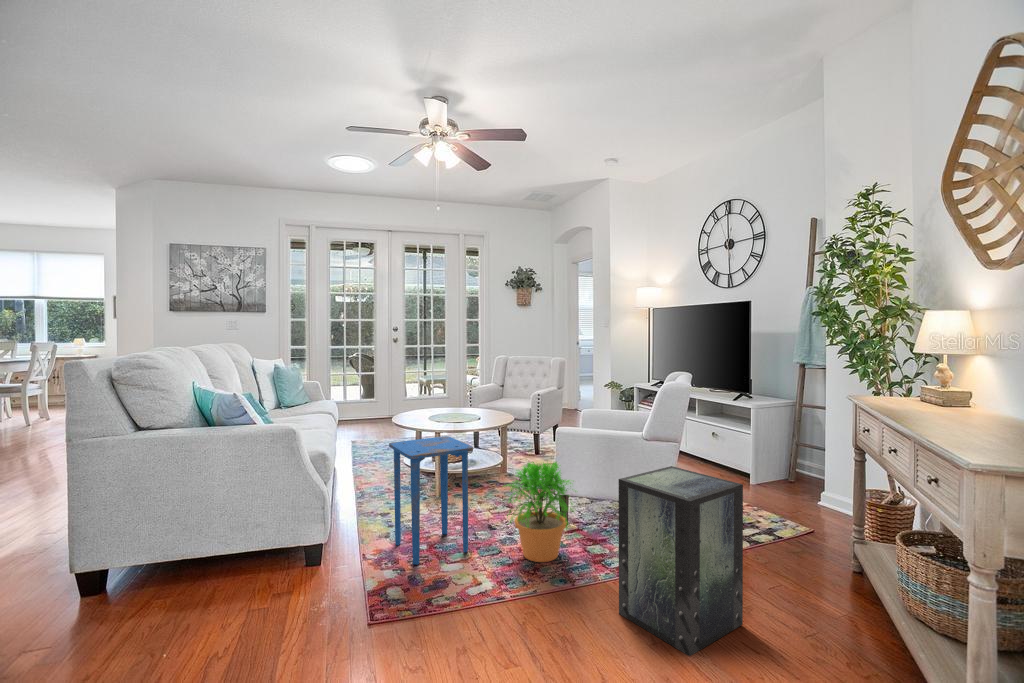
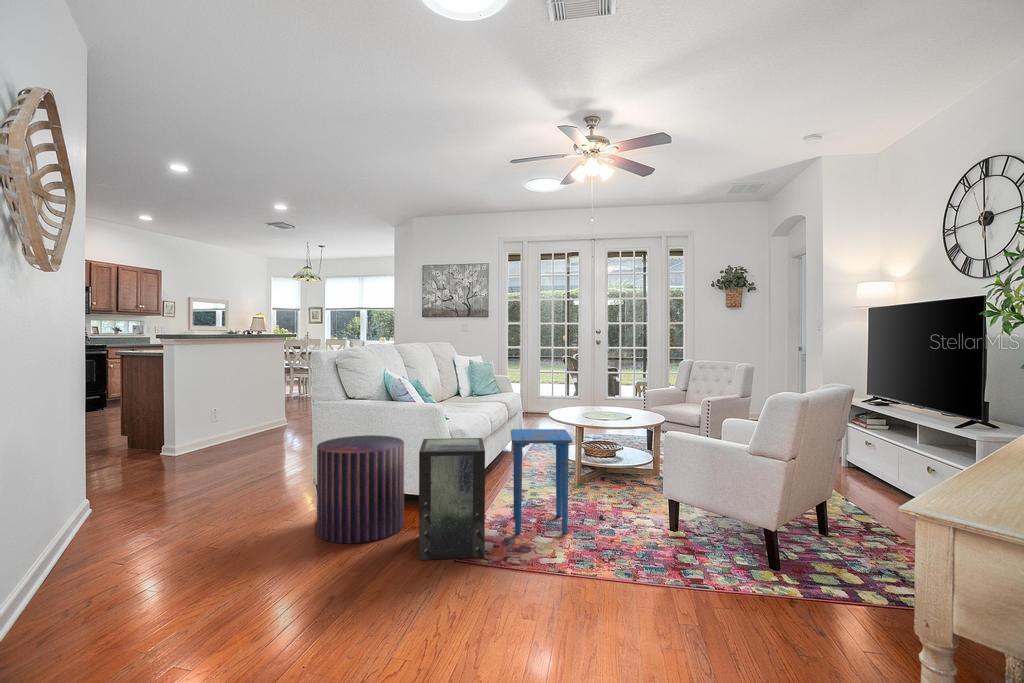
potted plant: present [507,462,573,562] -> none [596,459,663,556]
storage box: present [619,466,743,656] -> present [419,438,485,560]
pouf: none [117,472,261,643] -> present [317,435,404,544]

